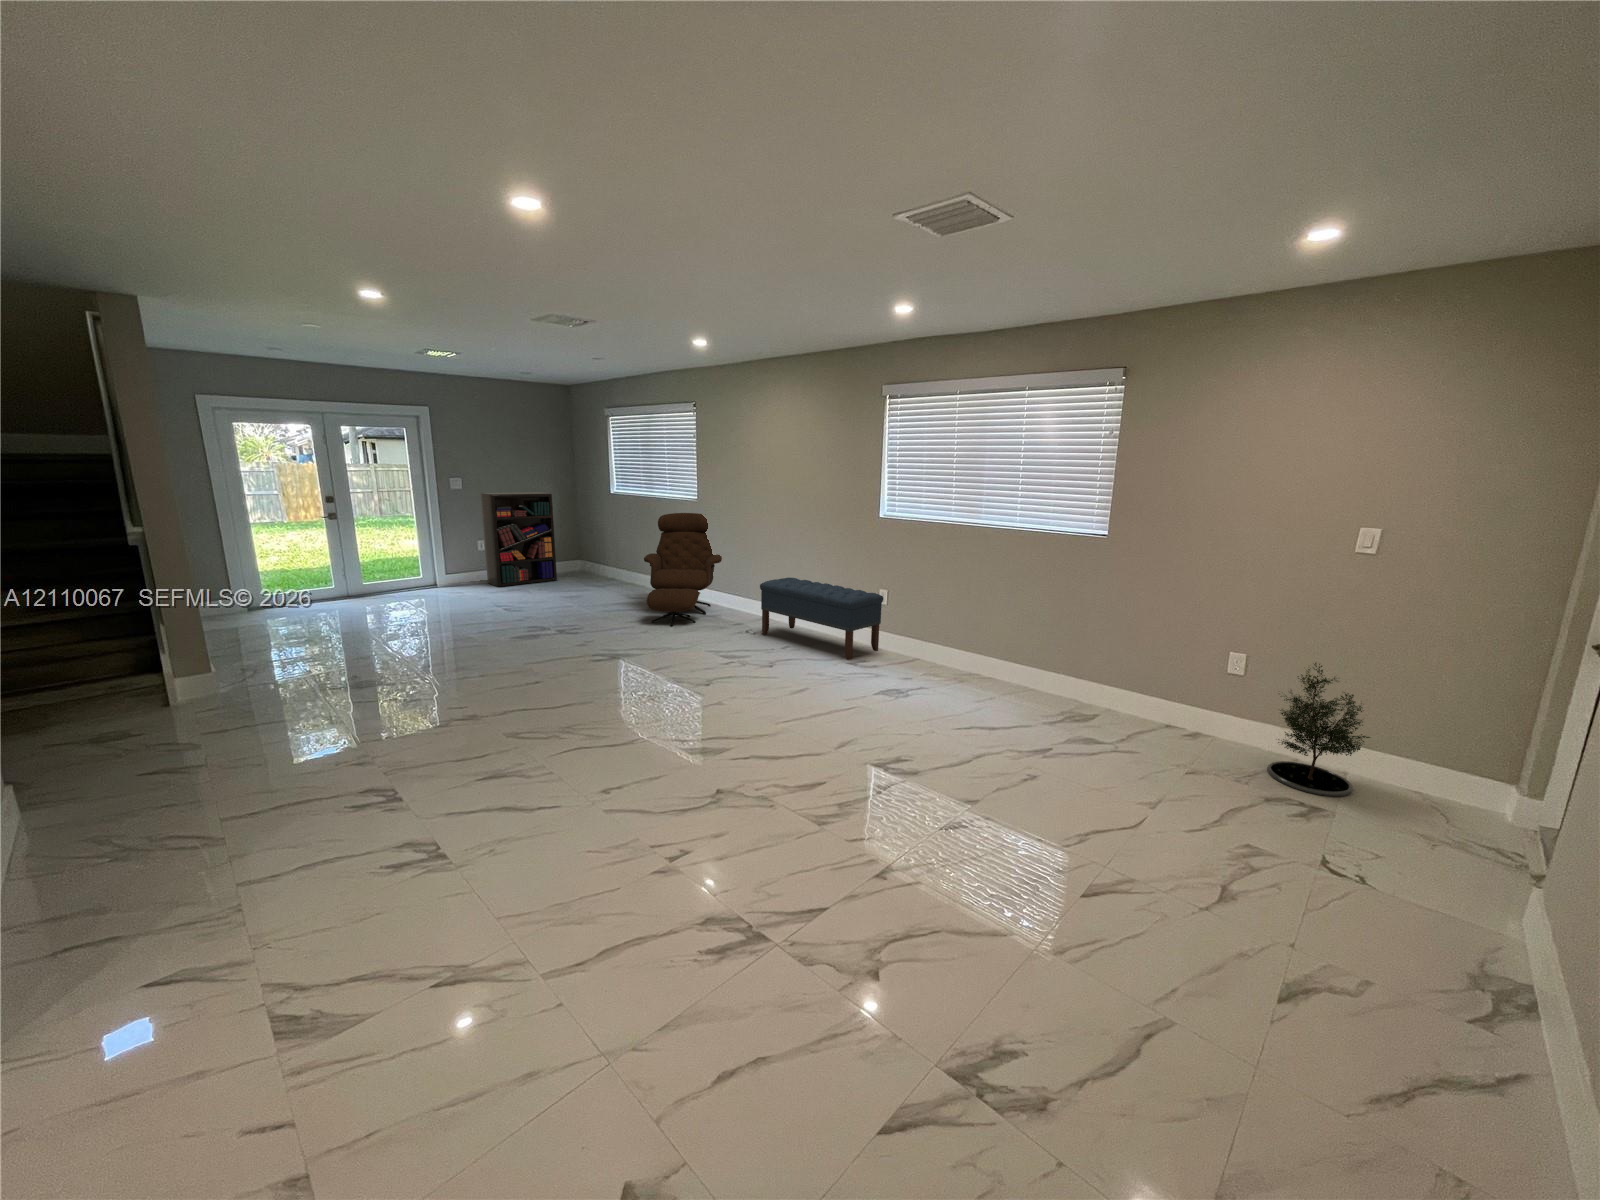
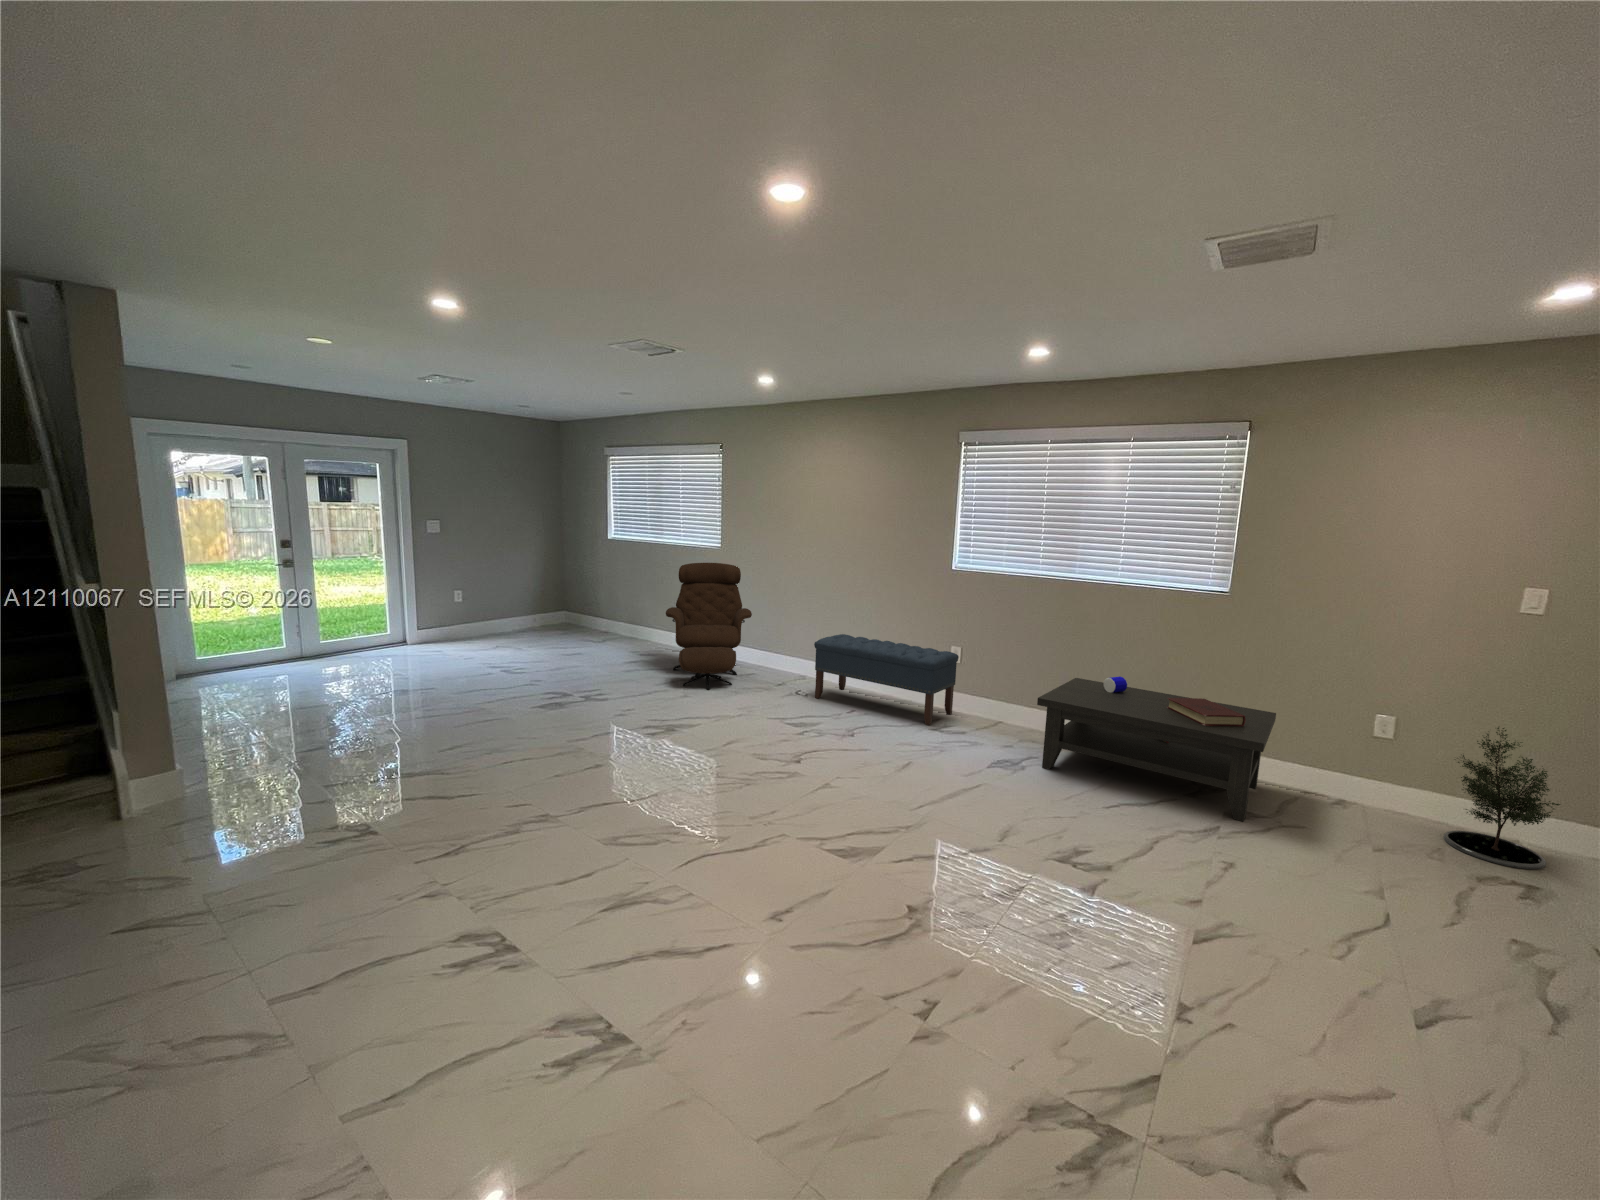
bookshelf: present [480,492,557,587] -> none [459,538,542,645]
coffee table: none [919,615,1142,746] -> present [1037,677,1276,821]

